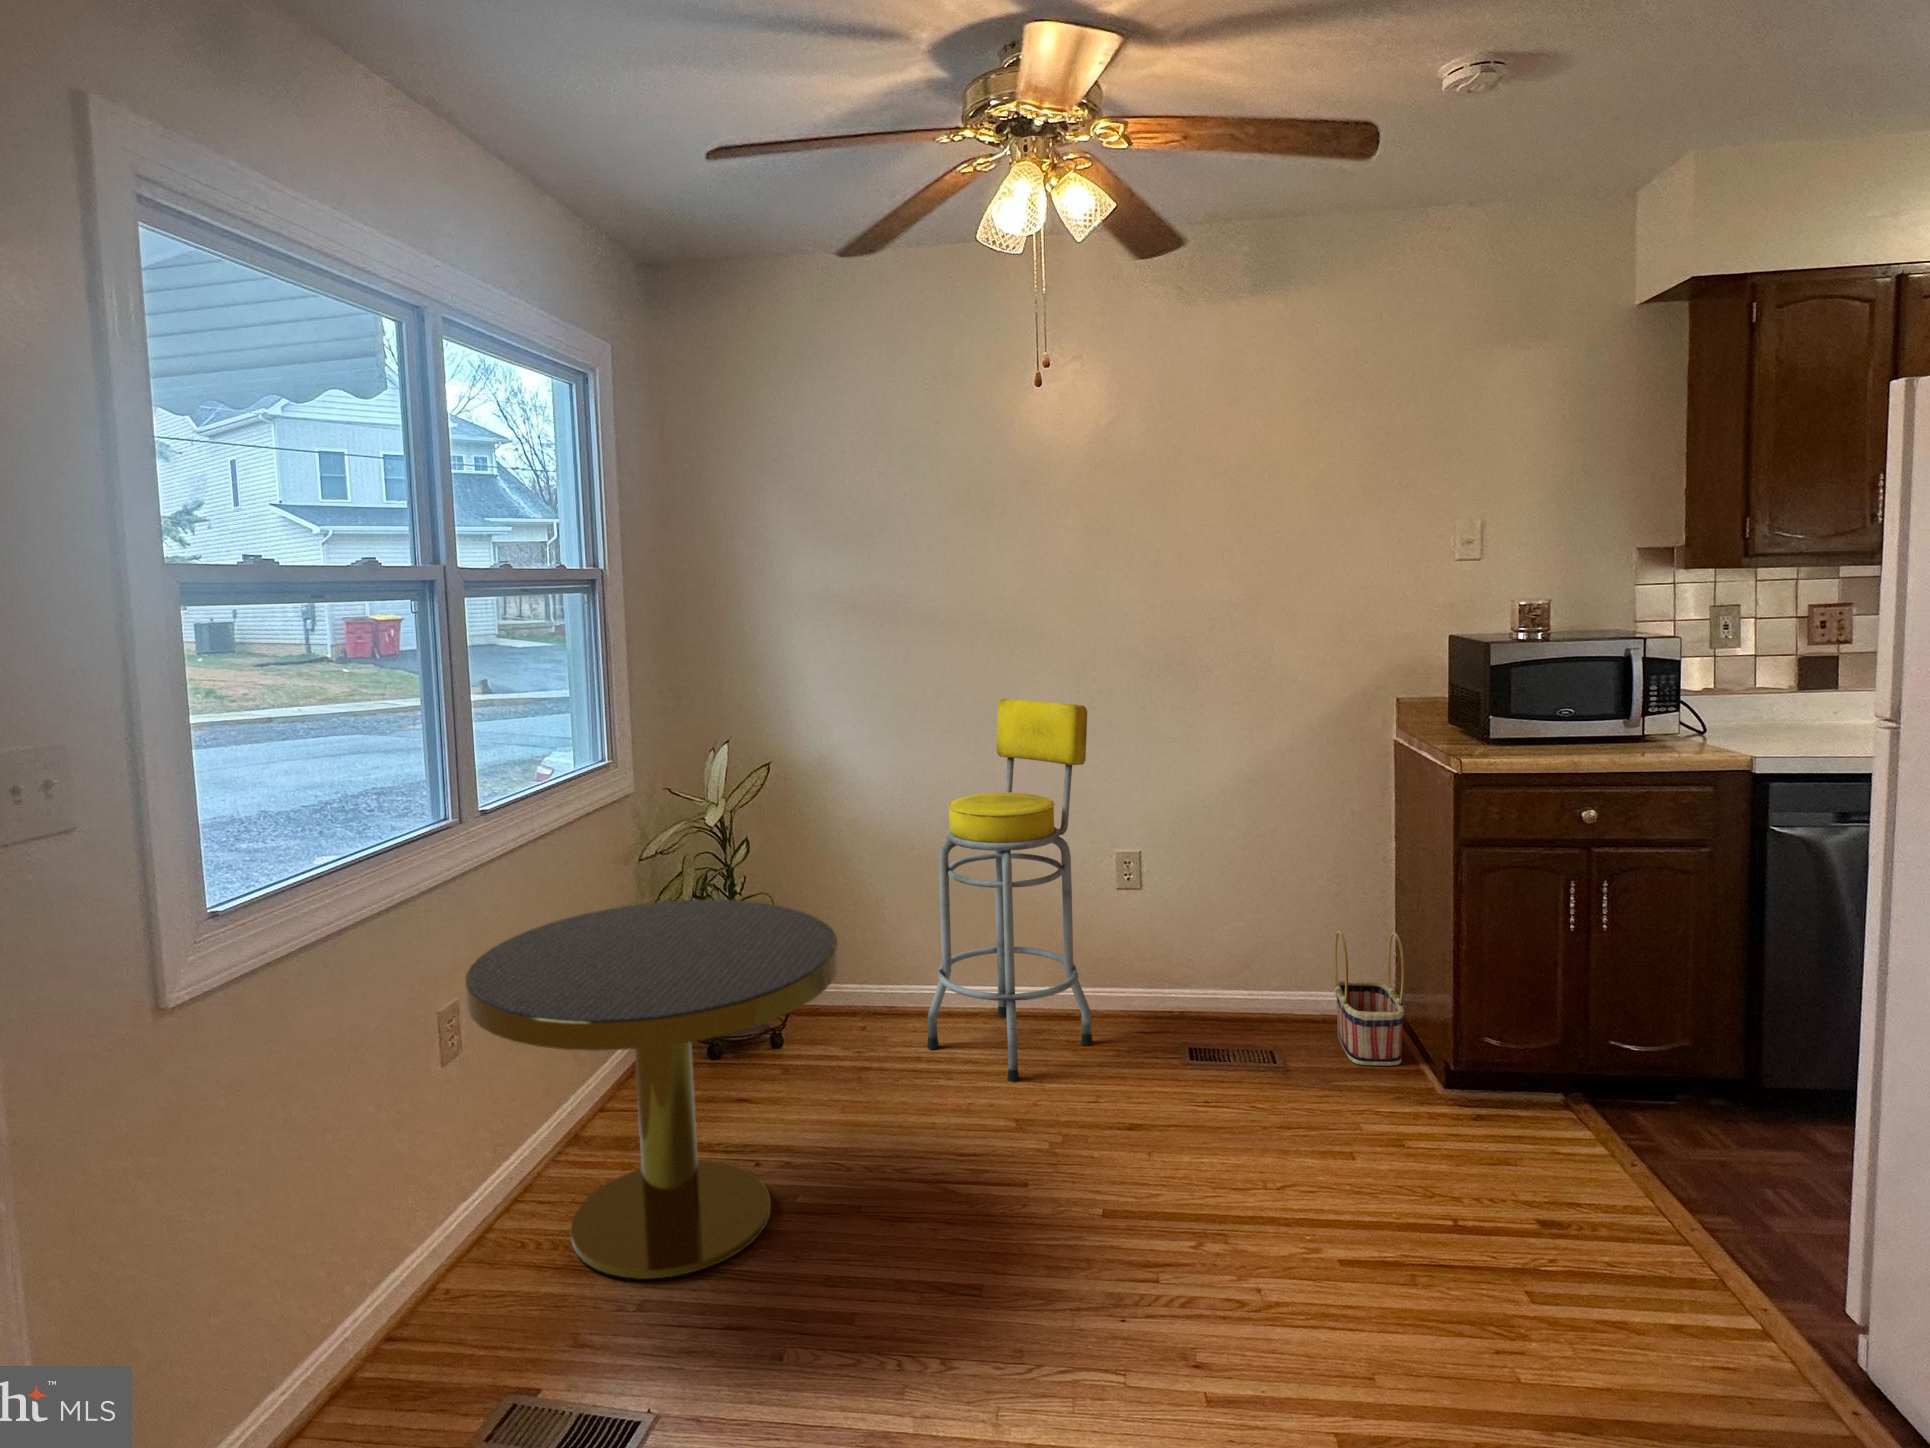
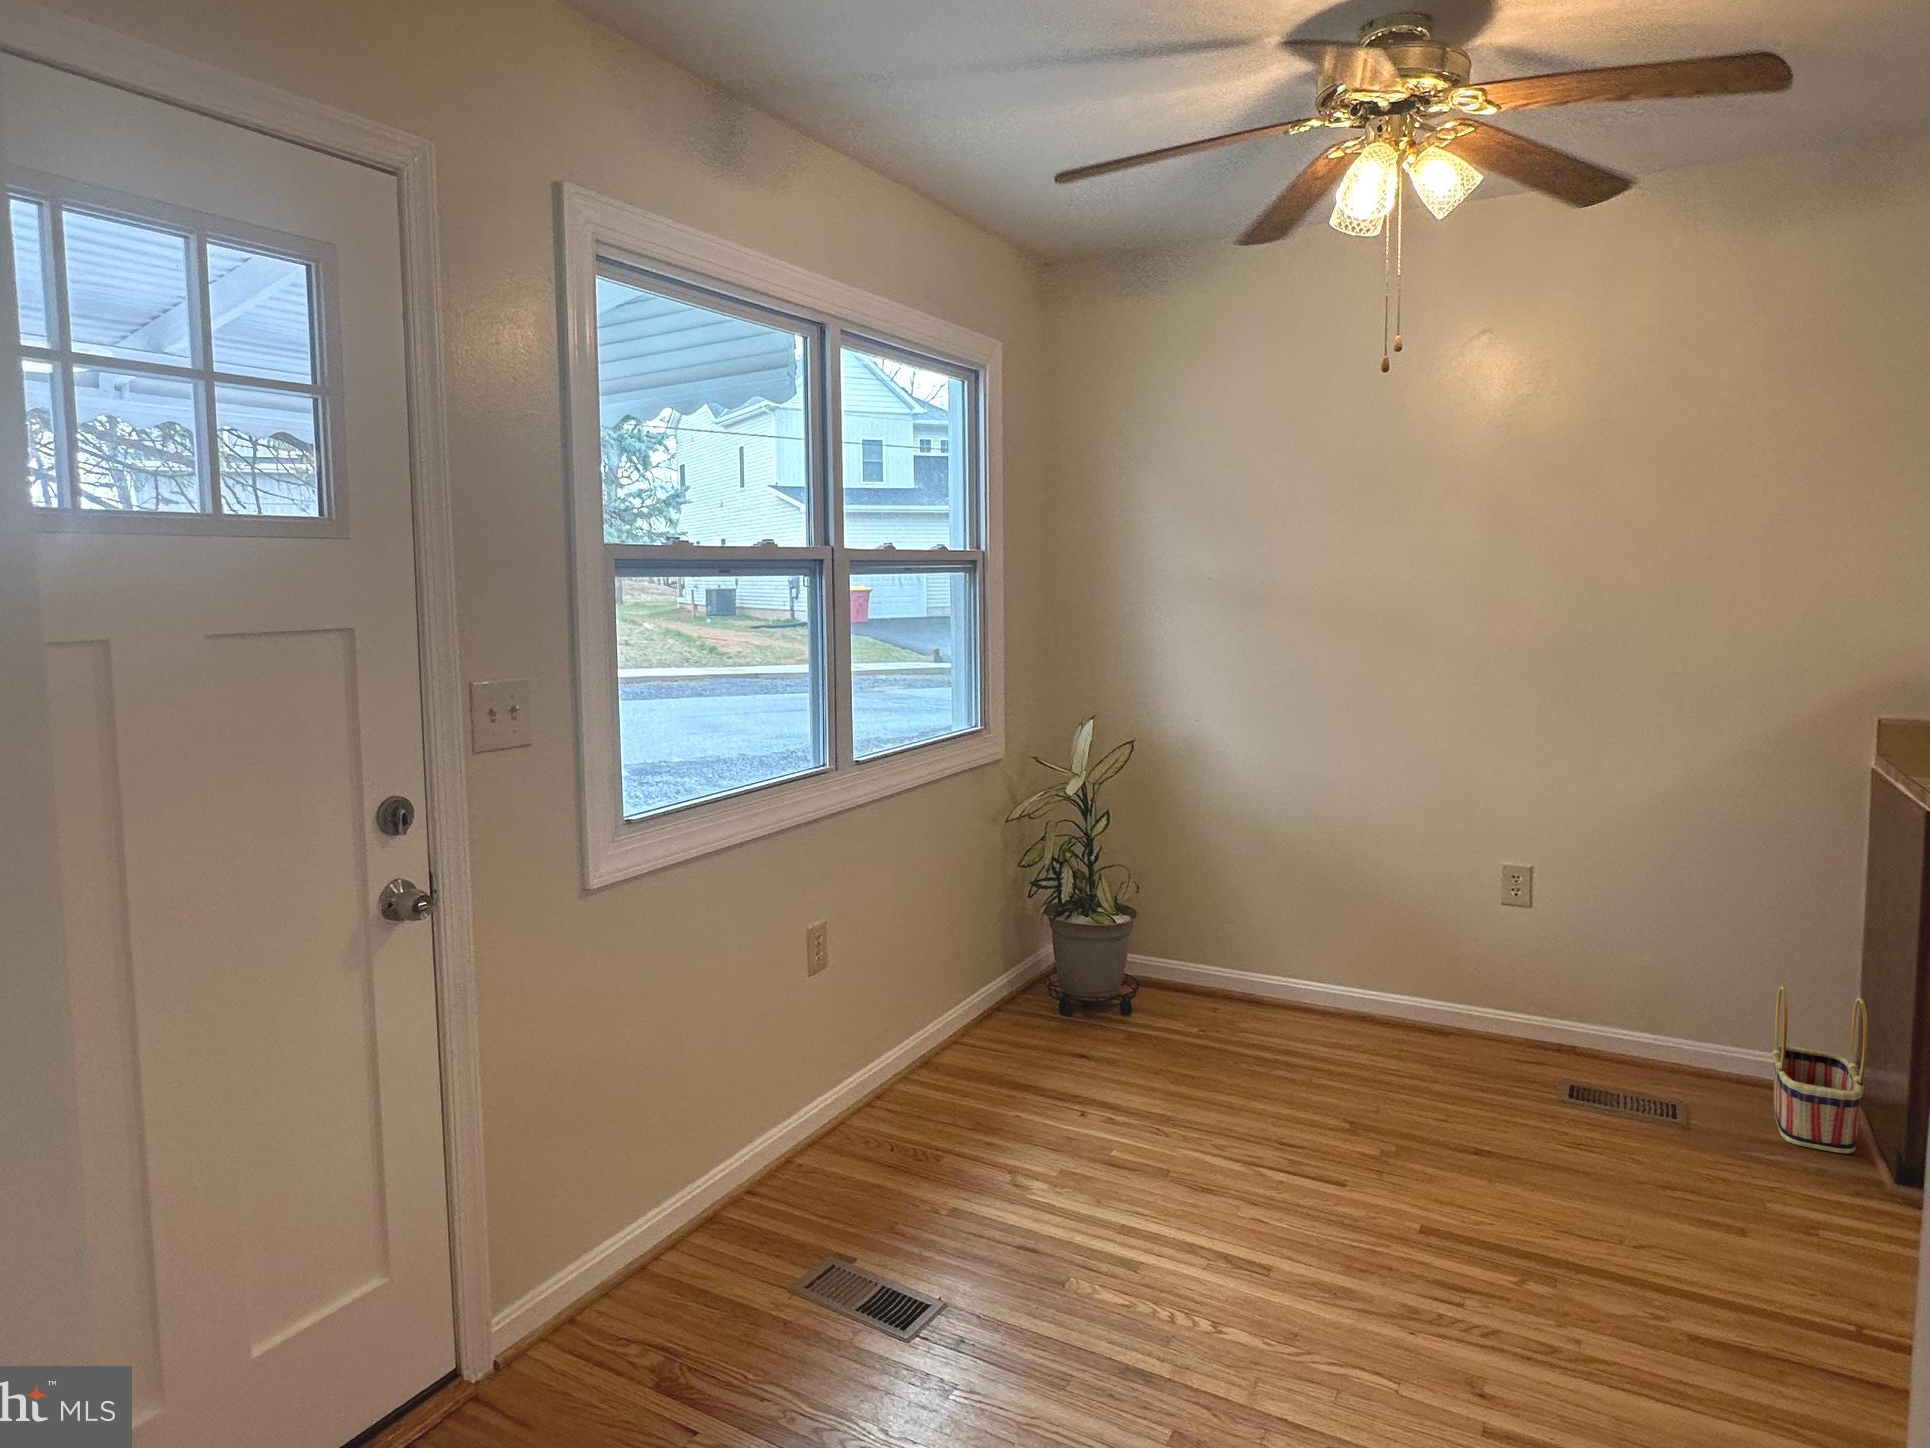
bar stool: present [927,699,1093,1082] -> none [1272,691,1472,1087]
side table: present [466,900,838,1279] -> none [828,859,1159,1193]

